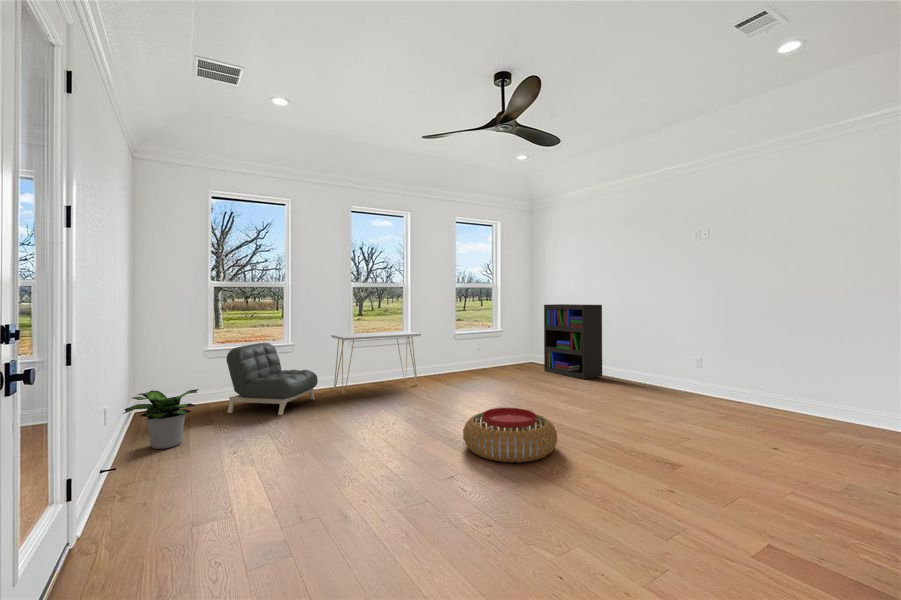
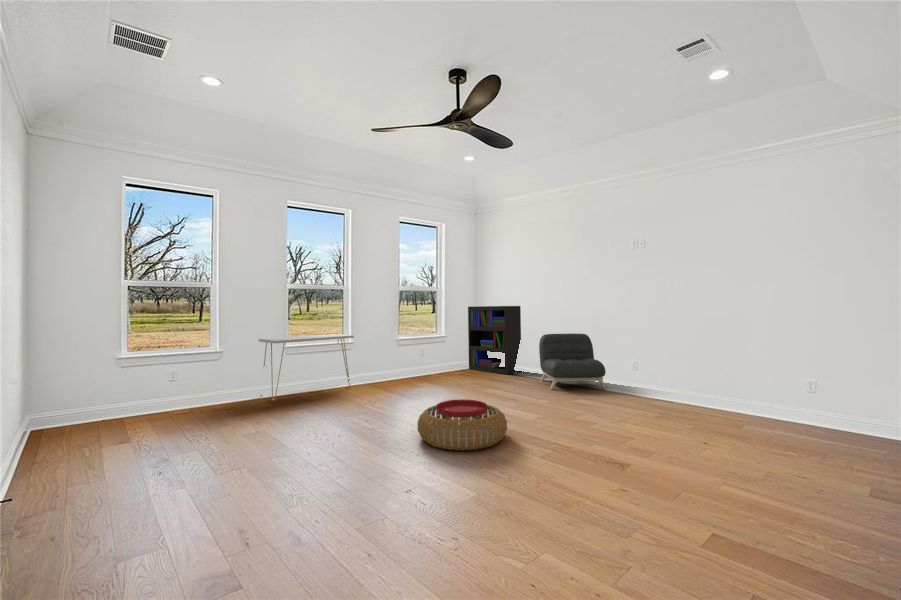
armchair: present [227,343,318,415] -> present [539,333,606,390]
potted plant: present [124,389,198,449] -> none [7,400,111,473]

